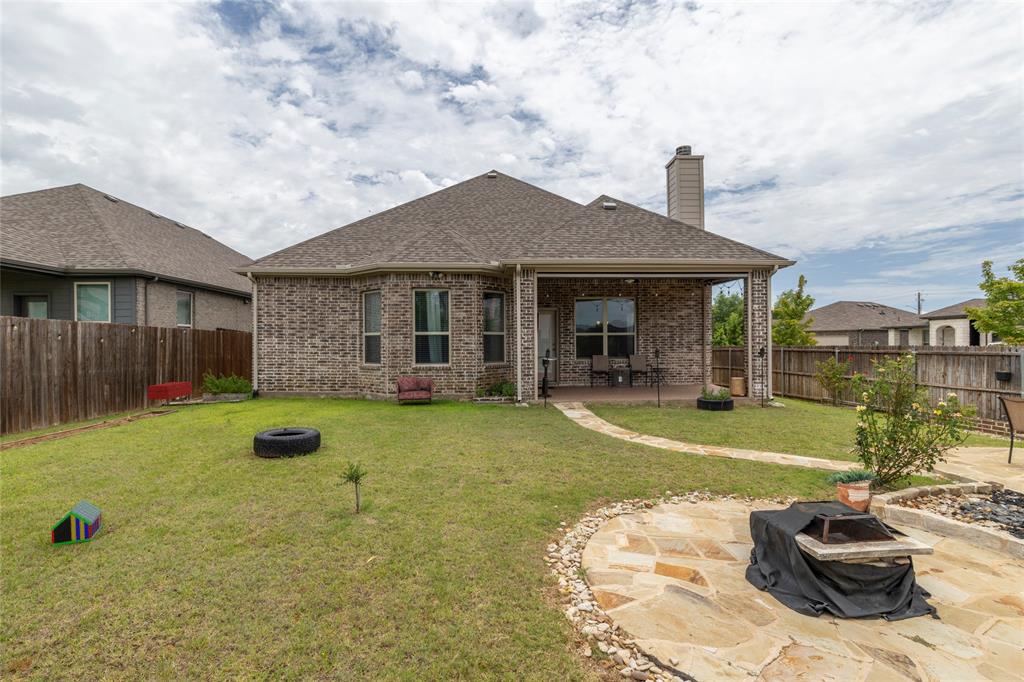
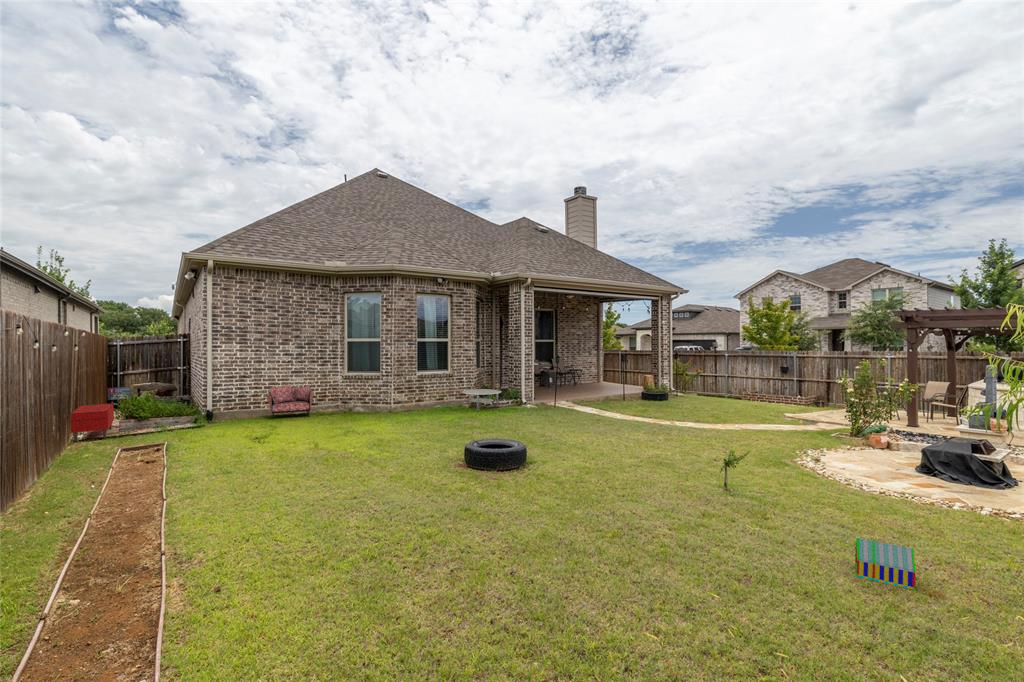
armchair: present [395,376,435,405] -> present [267,385,314,419]
round table: none [452,384,494,406] -> present [462,389,502,411]
toy house: present [51,499,103,546] -> present [855,538,915,590]

